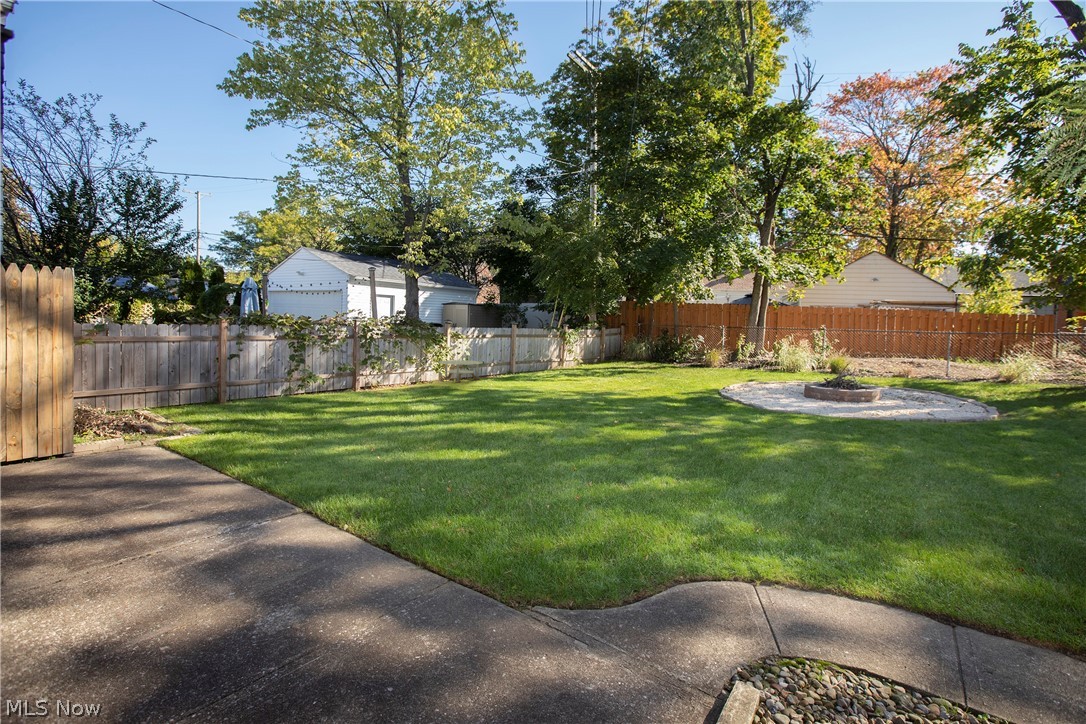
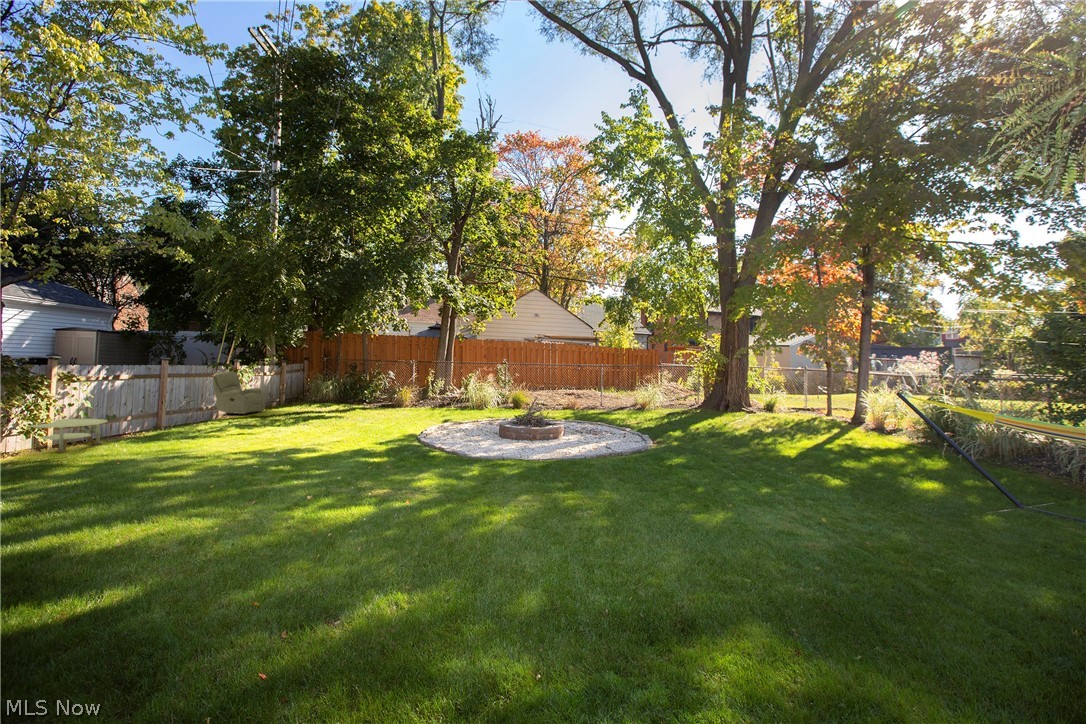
chair: none [547,331,587,367] -> present [213,371,265,414]

